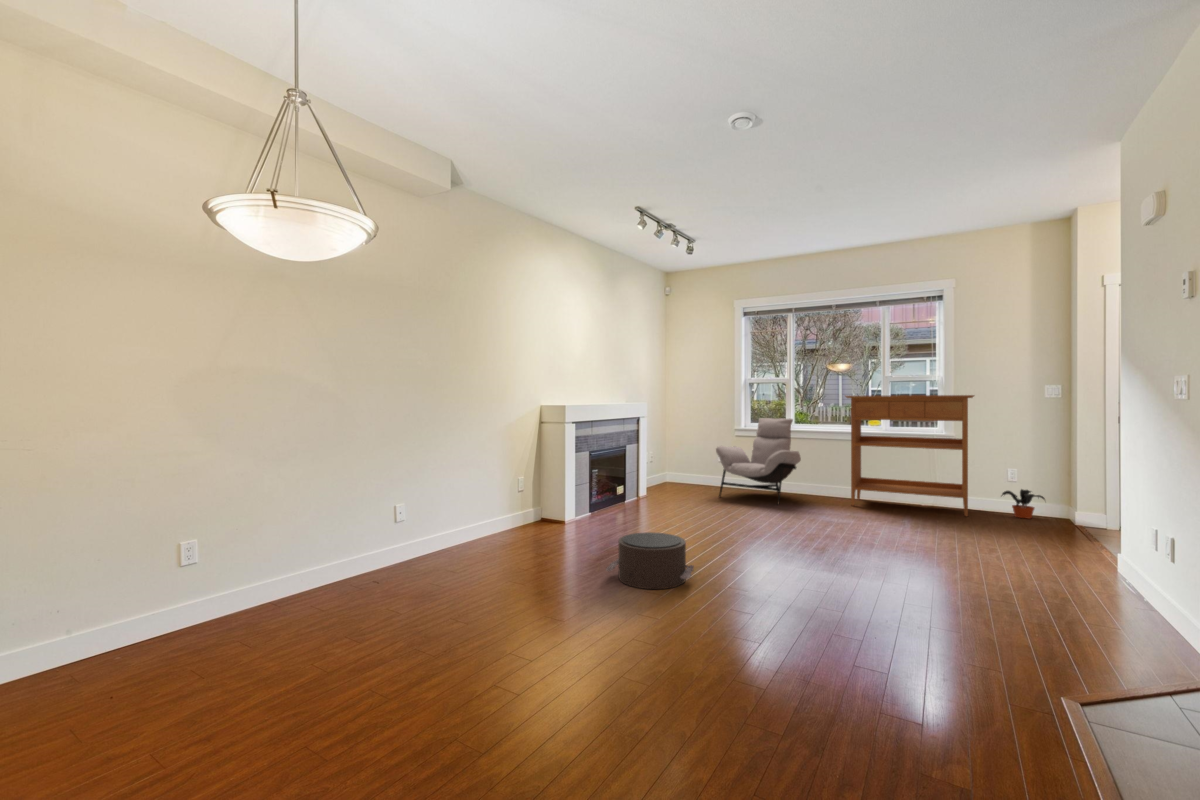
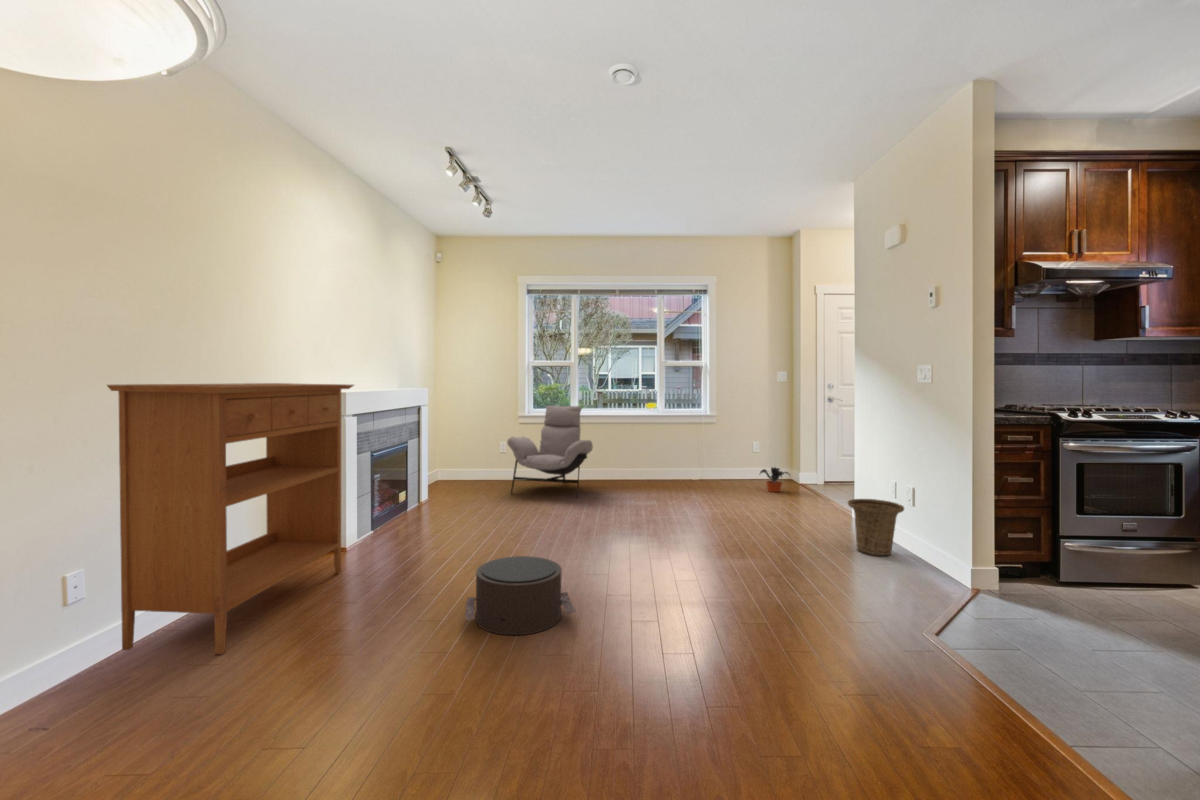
console table: present [845,395,974,516] -> present [107,383,354,654]
basket: none [1051,522,1131,591] -> present [848,499,904,556]

